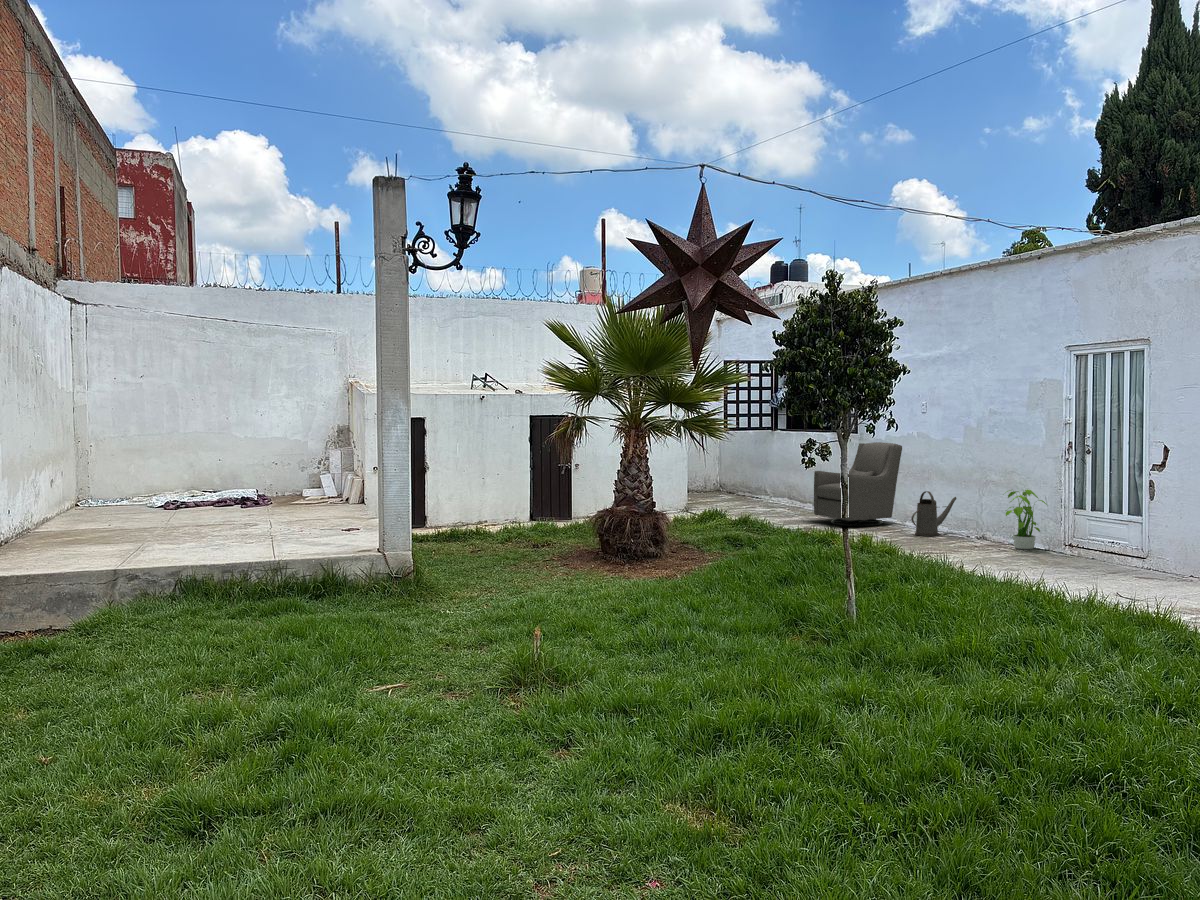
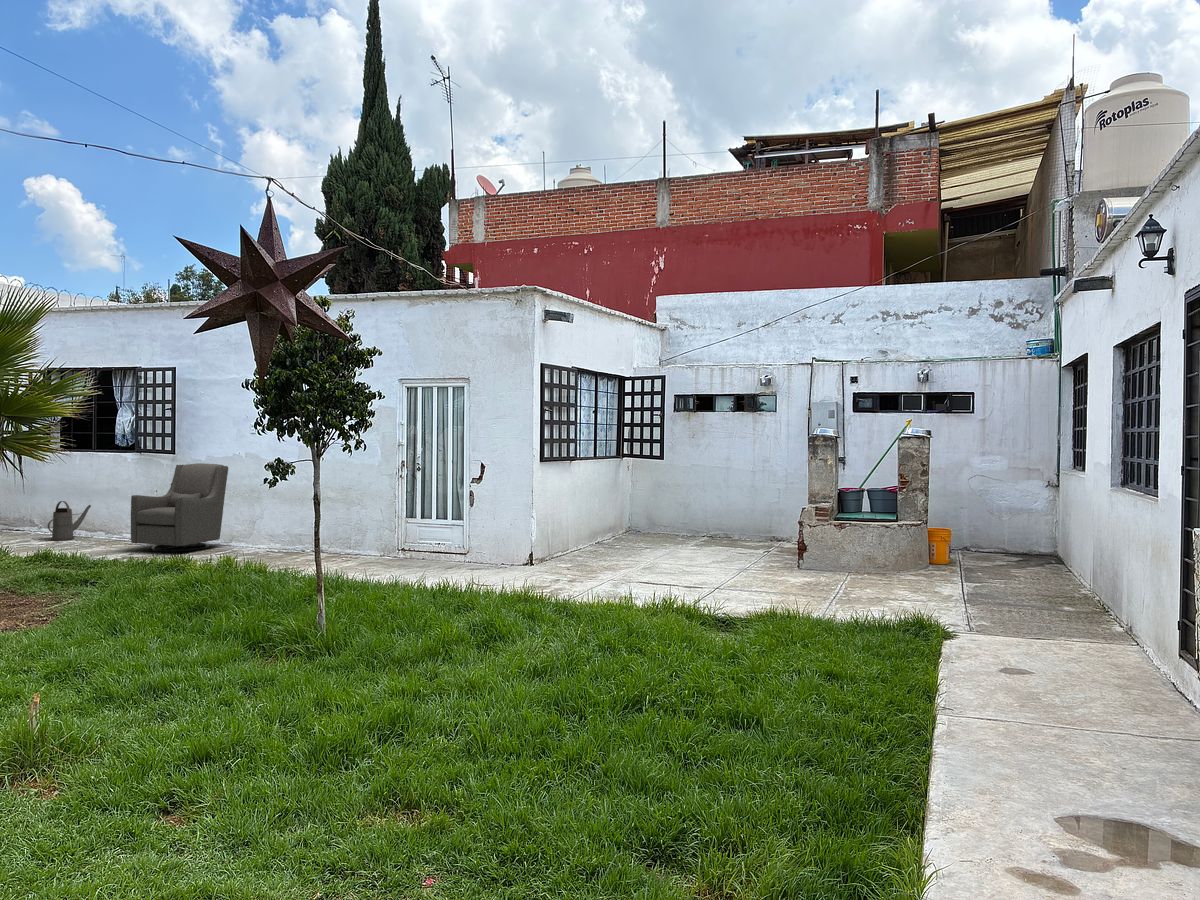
potted plant: present [1006,489,1047,549] -> none [349,502,385,557]
watering can: present [911,491,956,536] -> present [48,501,91,541]

